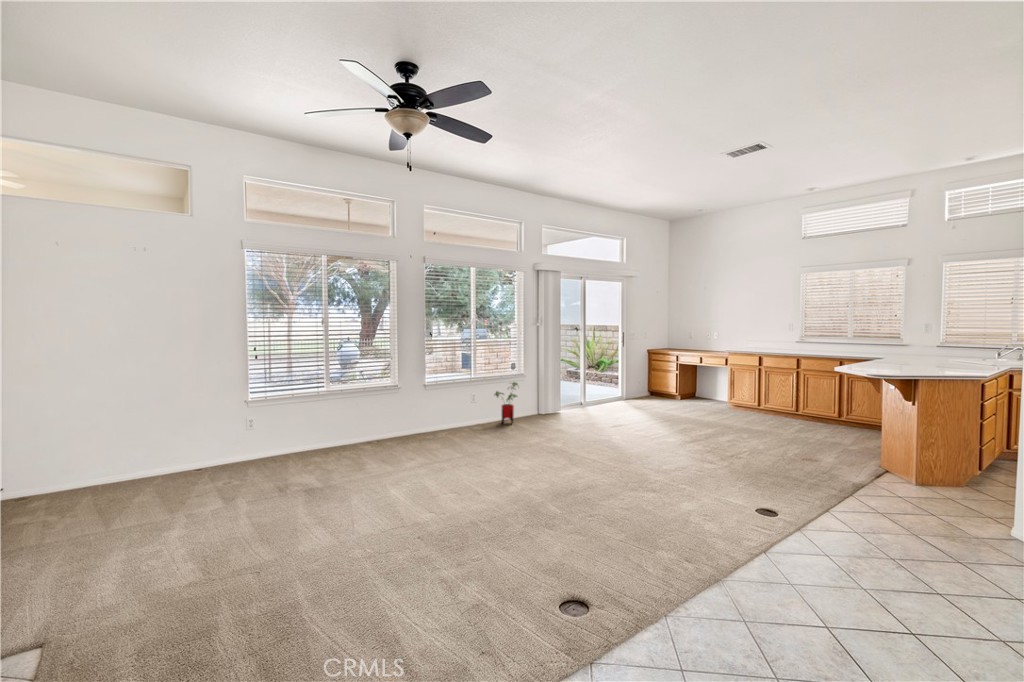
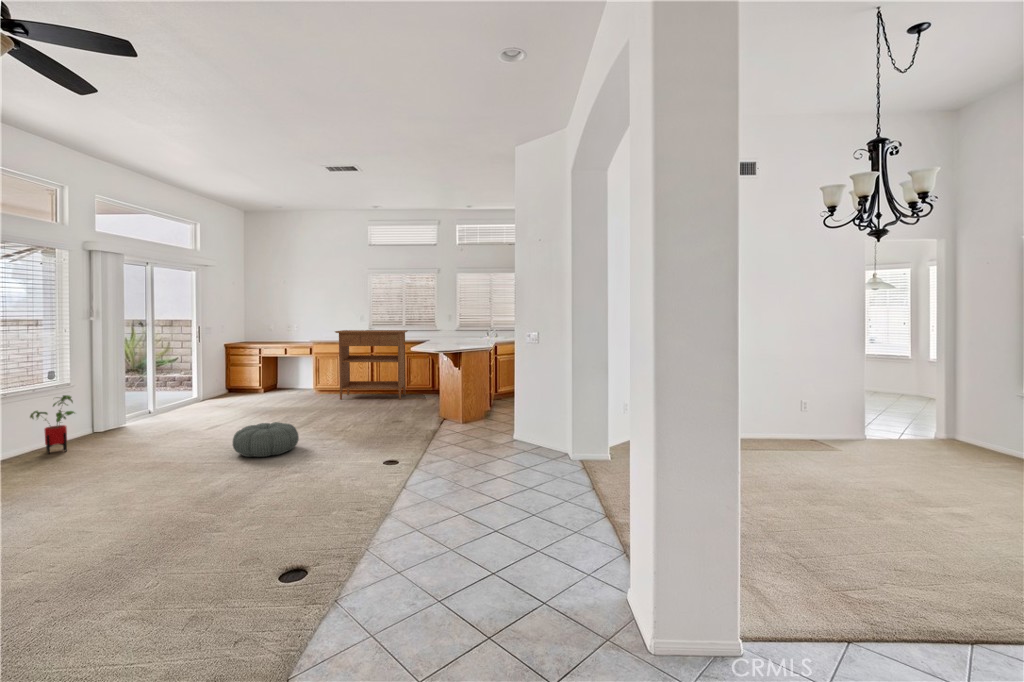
console table: none [748,340,850,431] -> present [335,330,408,400]
pouf: none [607,430,669,467] -> present [233,422,299,457]

